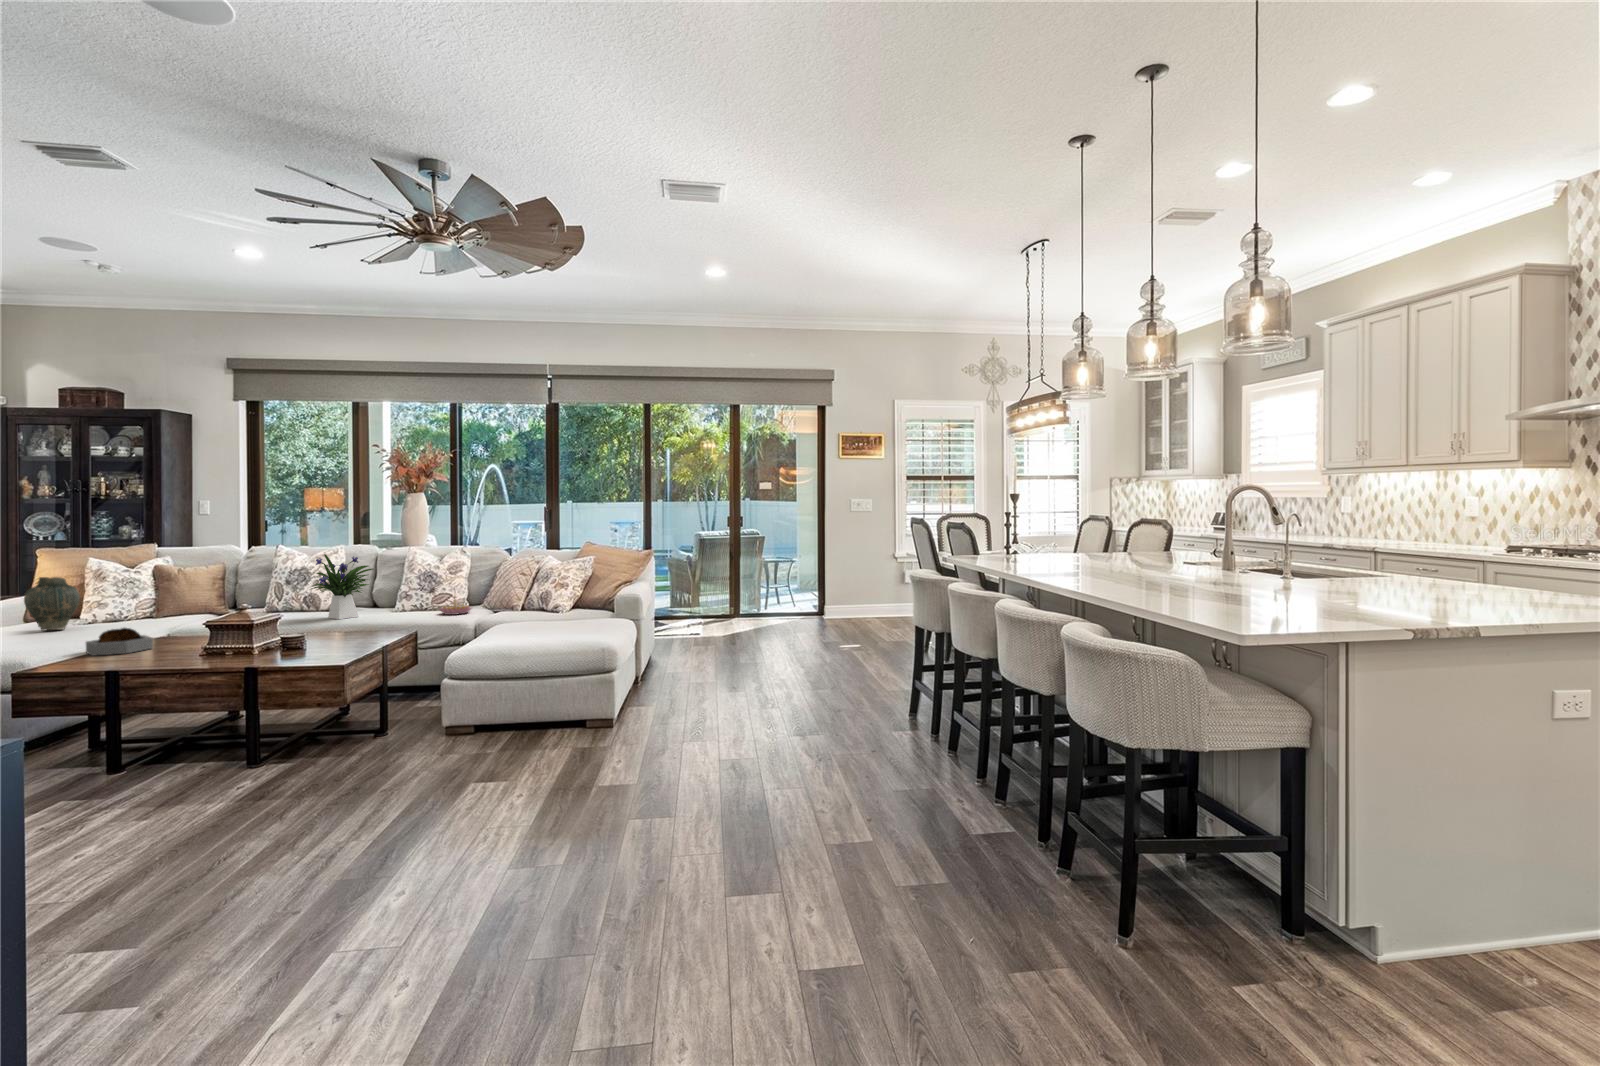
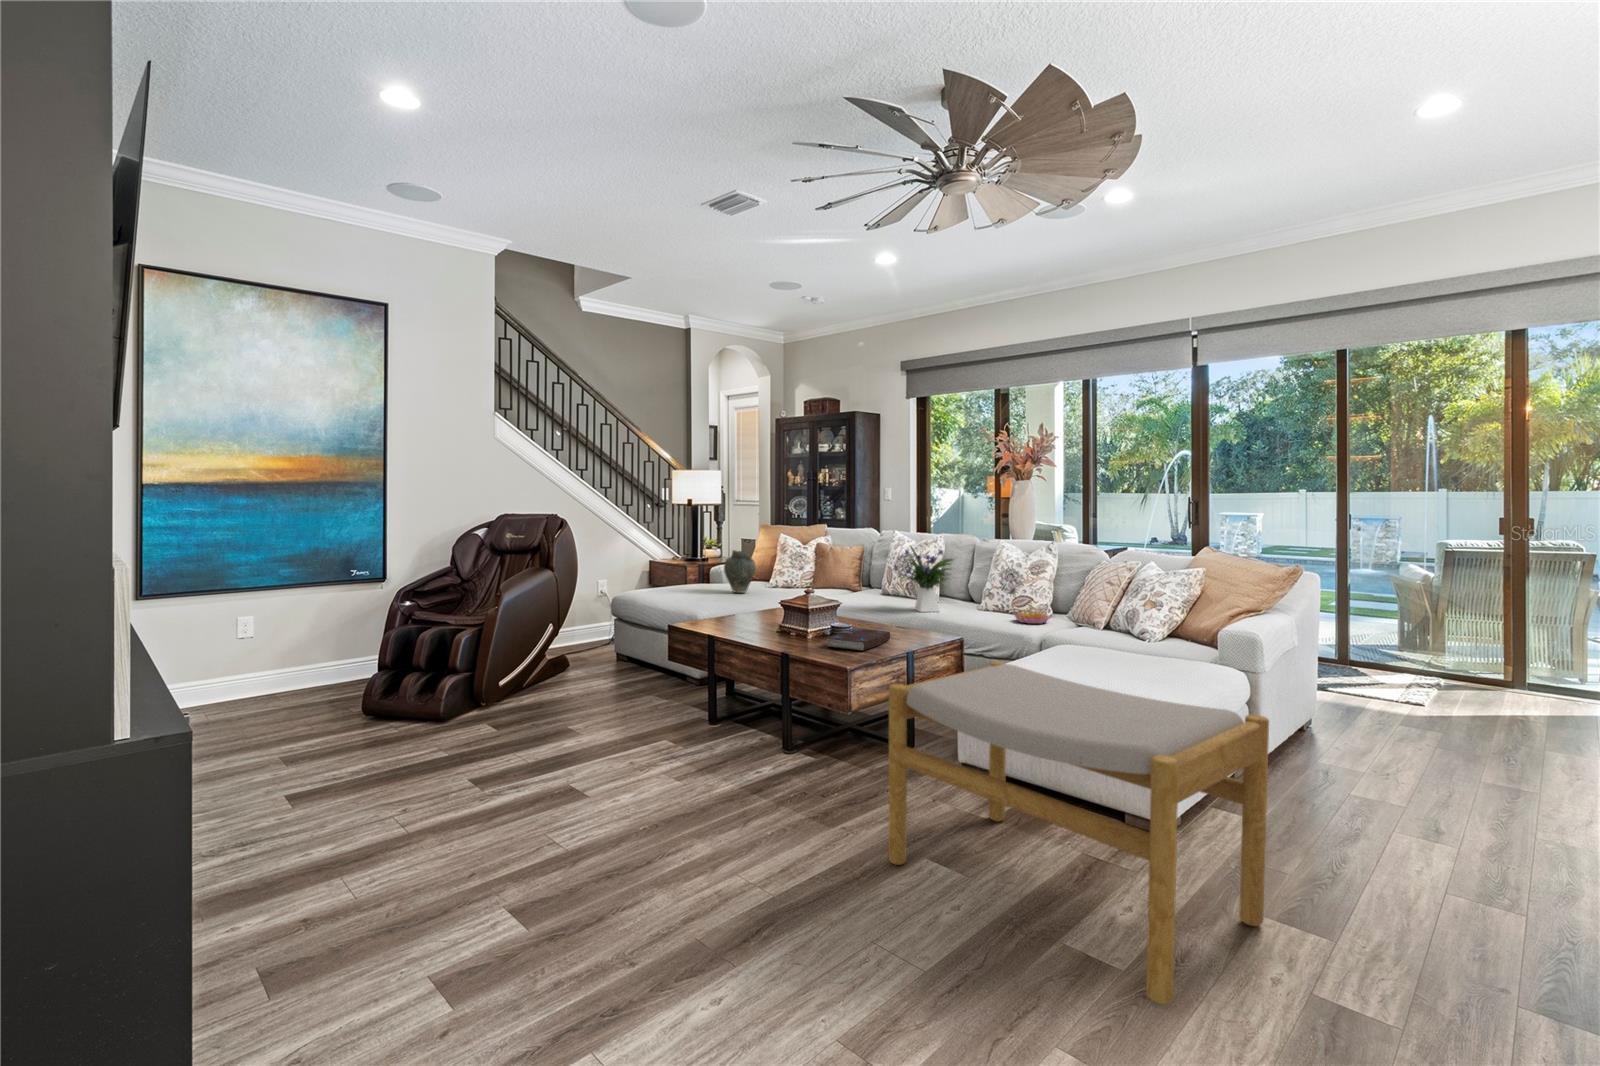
footstool: none [446,626,695,795] -> present [889,661,1269,1005]
decorative bowl: present [86,628,153,656] -> none [718,599,758,623]
book: none [290,632,349,653] -> present [826,629,890,651]

